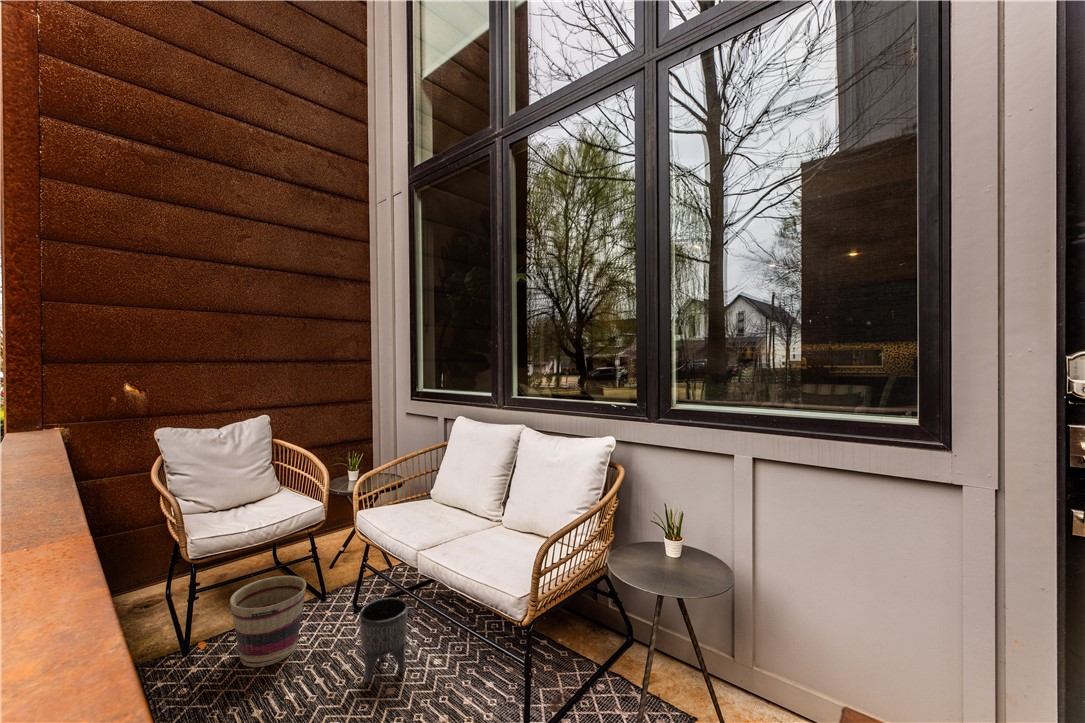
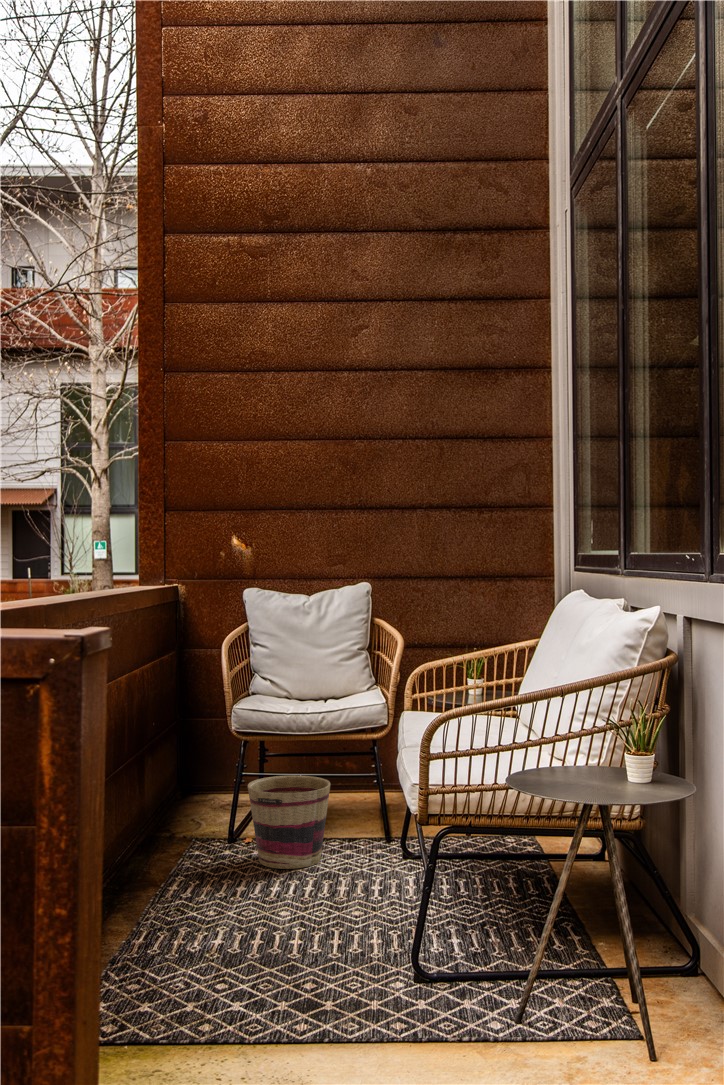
planter: present [359,598,408,683] -> none [333,814,395,911]

